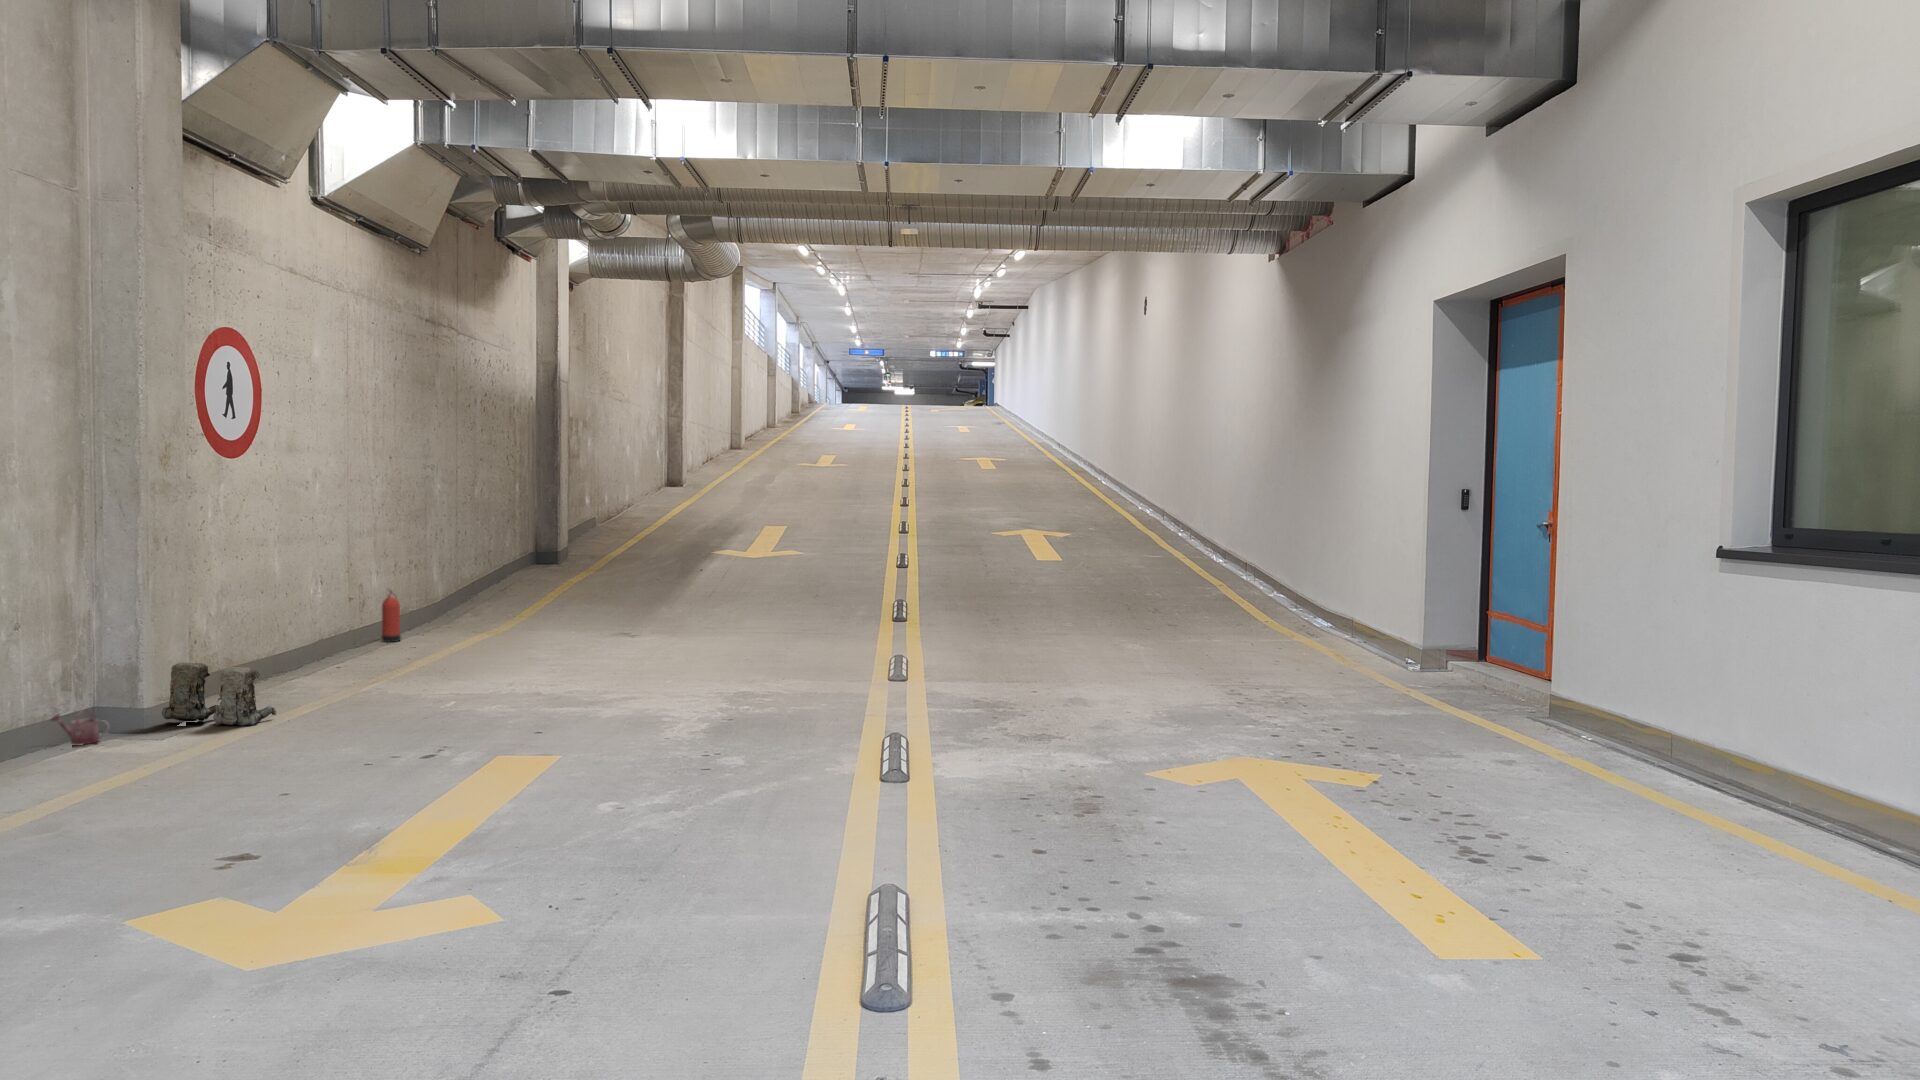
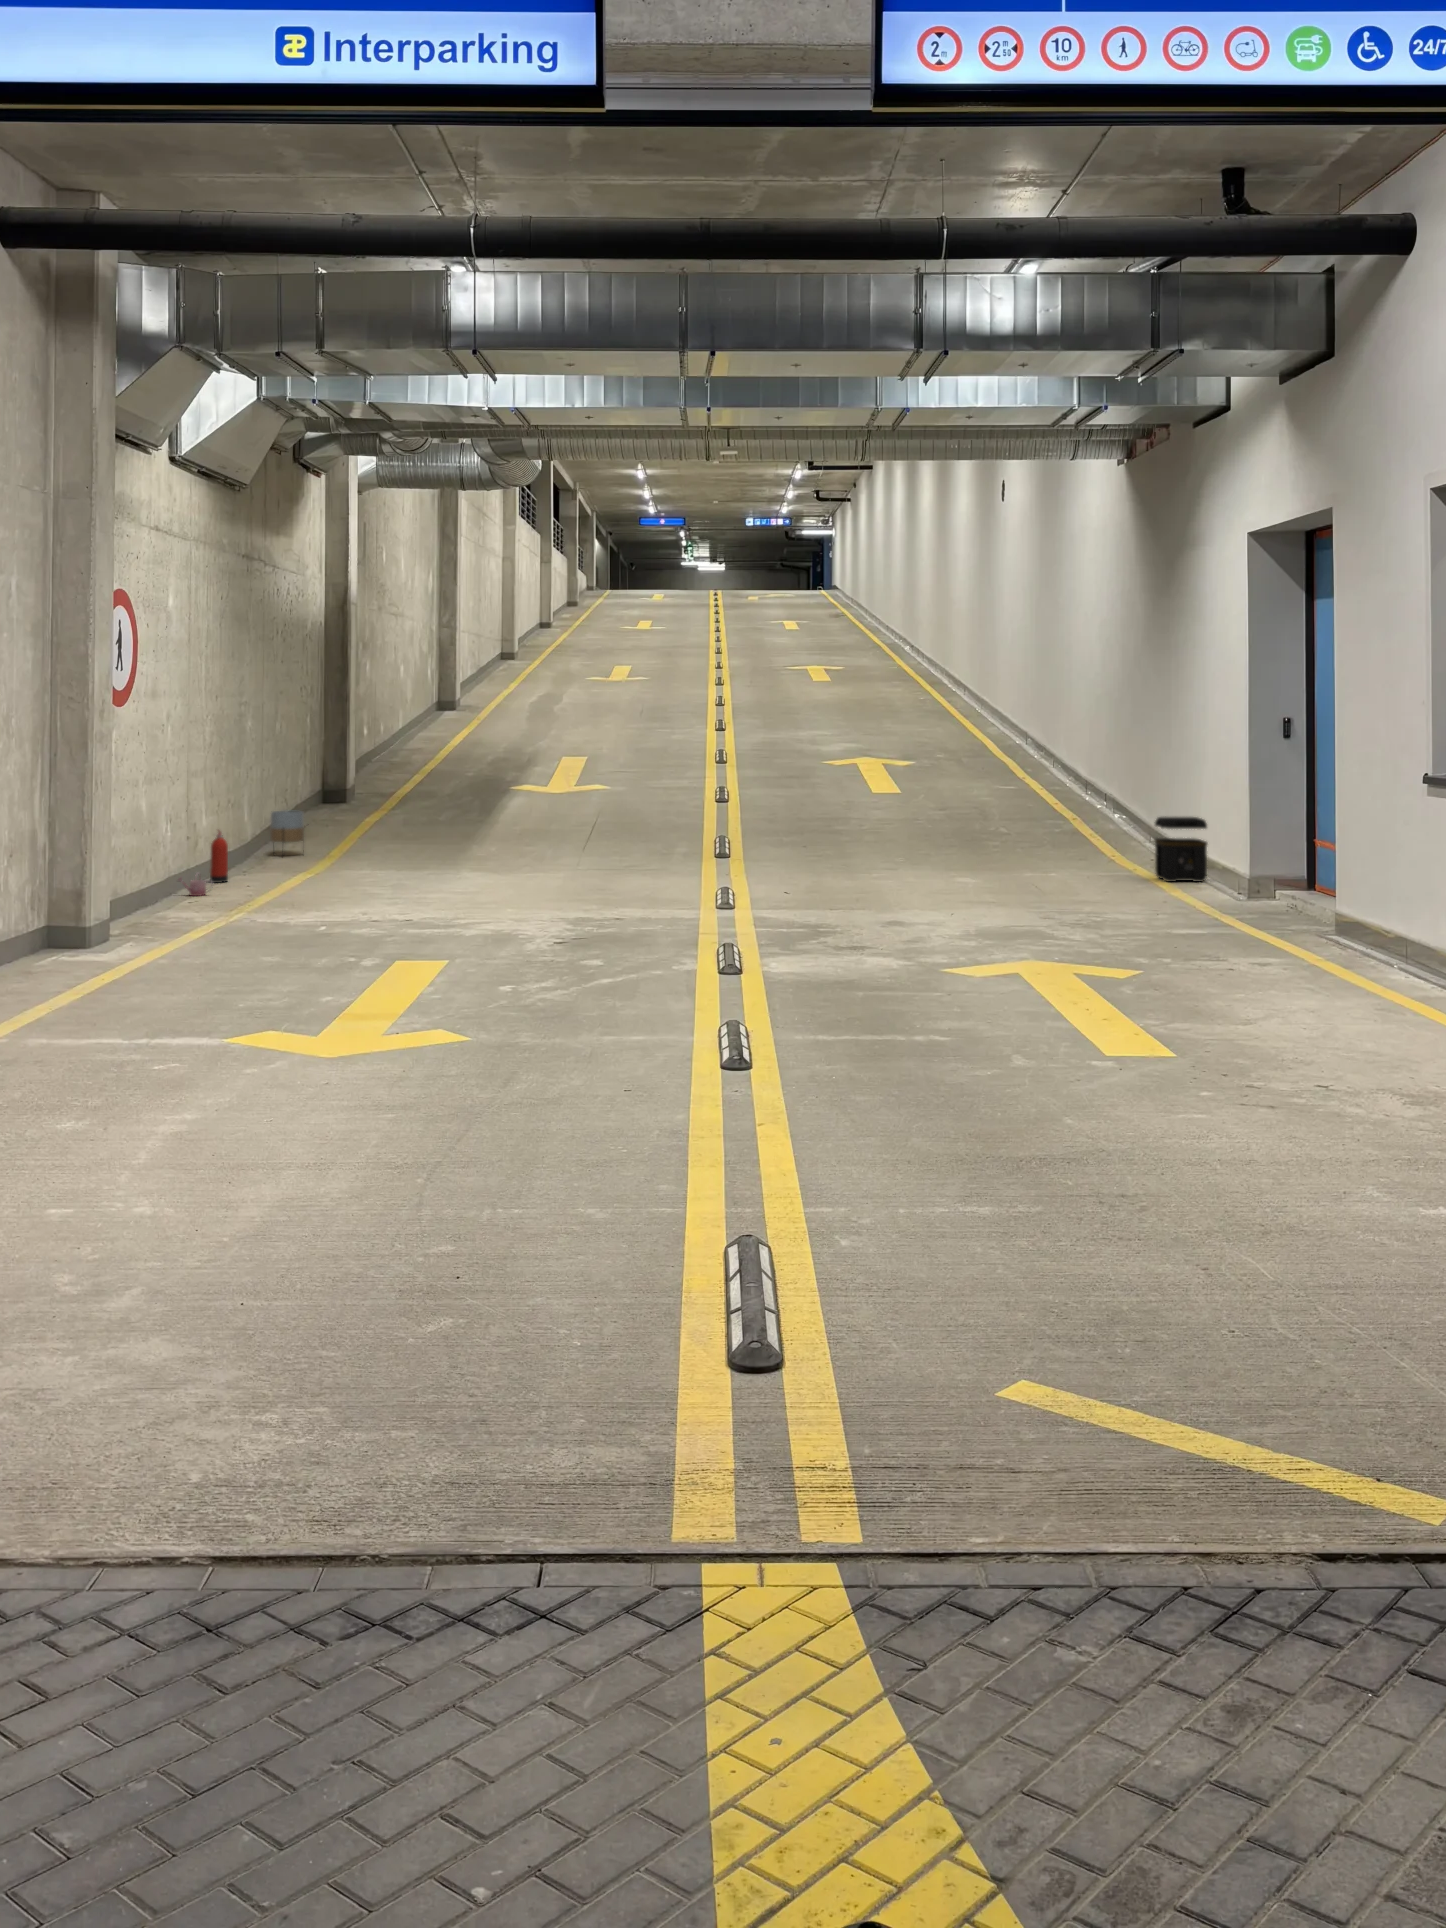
planter: none [469,570,502,615] -> present [270,810,304,843]
toolbox: none [1316,586,1370,650] -> present [1155,817,1207,882]
backpack: present [162,662,276,726] -> none [97,890,187,944]
watering can: present [51,708,109,745] -> present [179,878,213,896]

